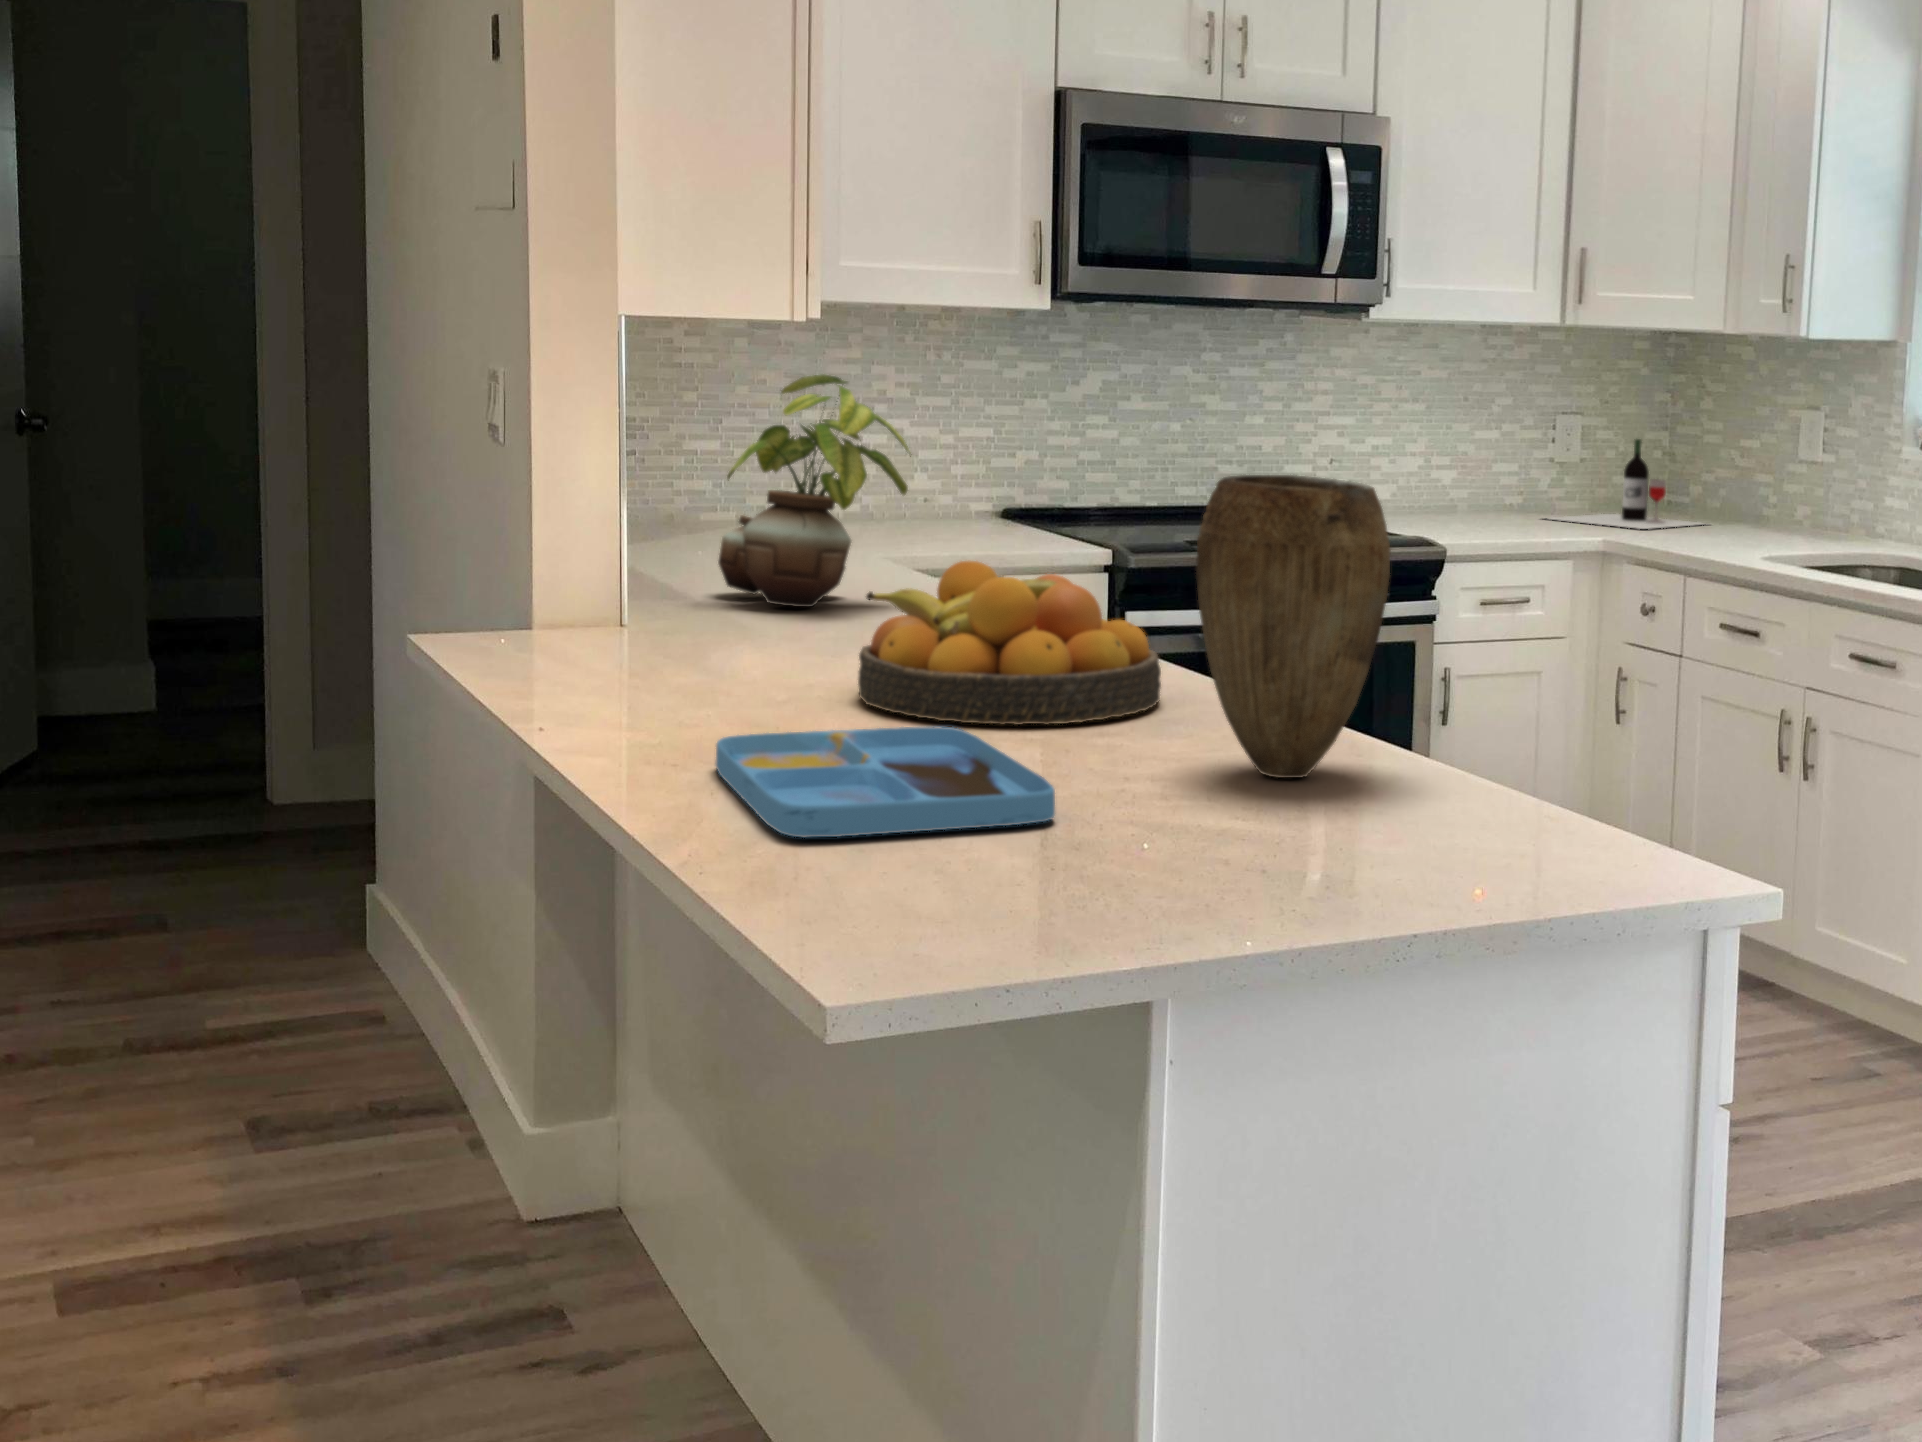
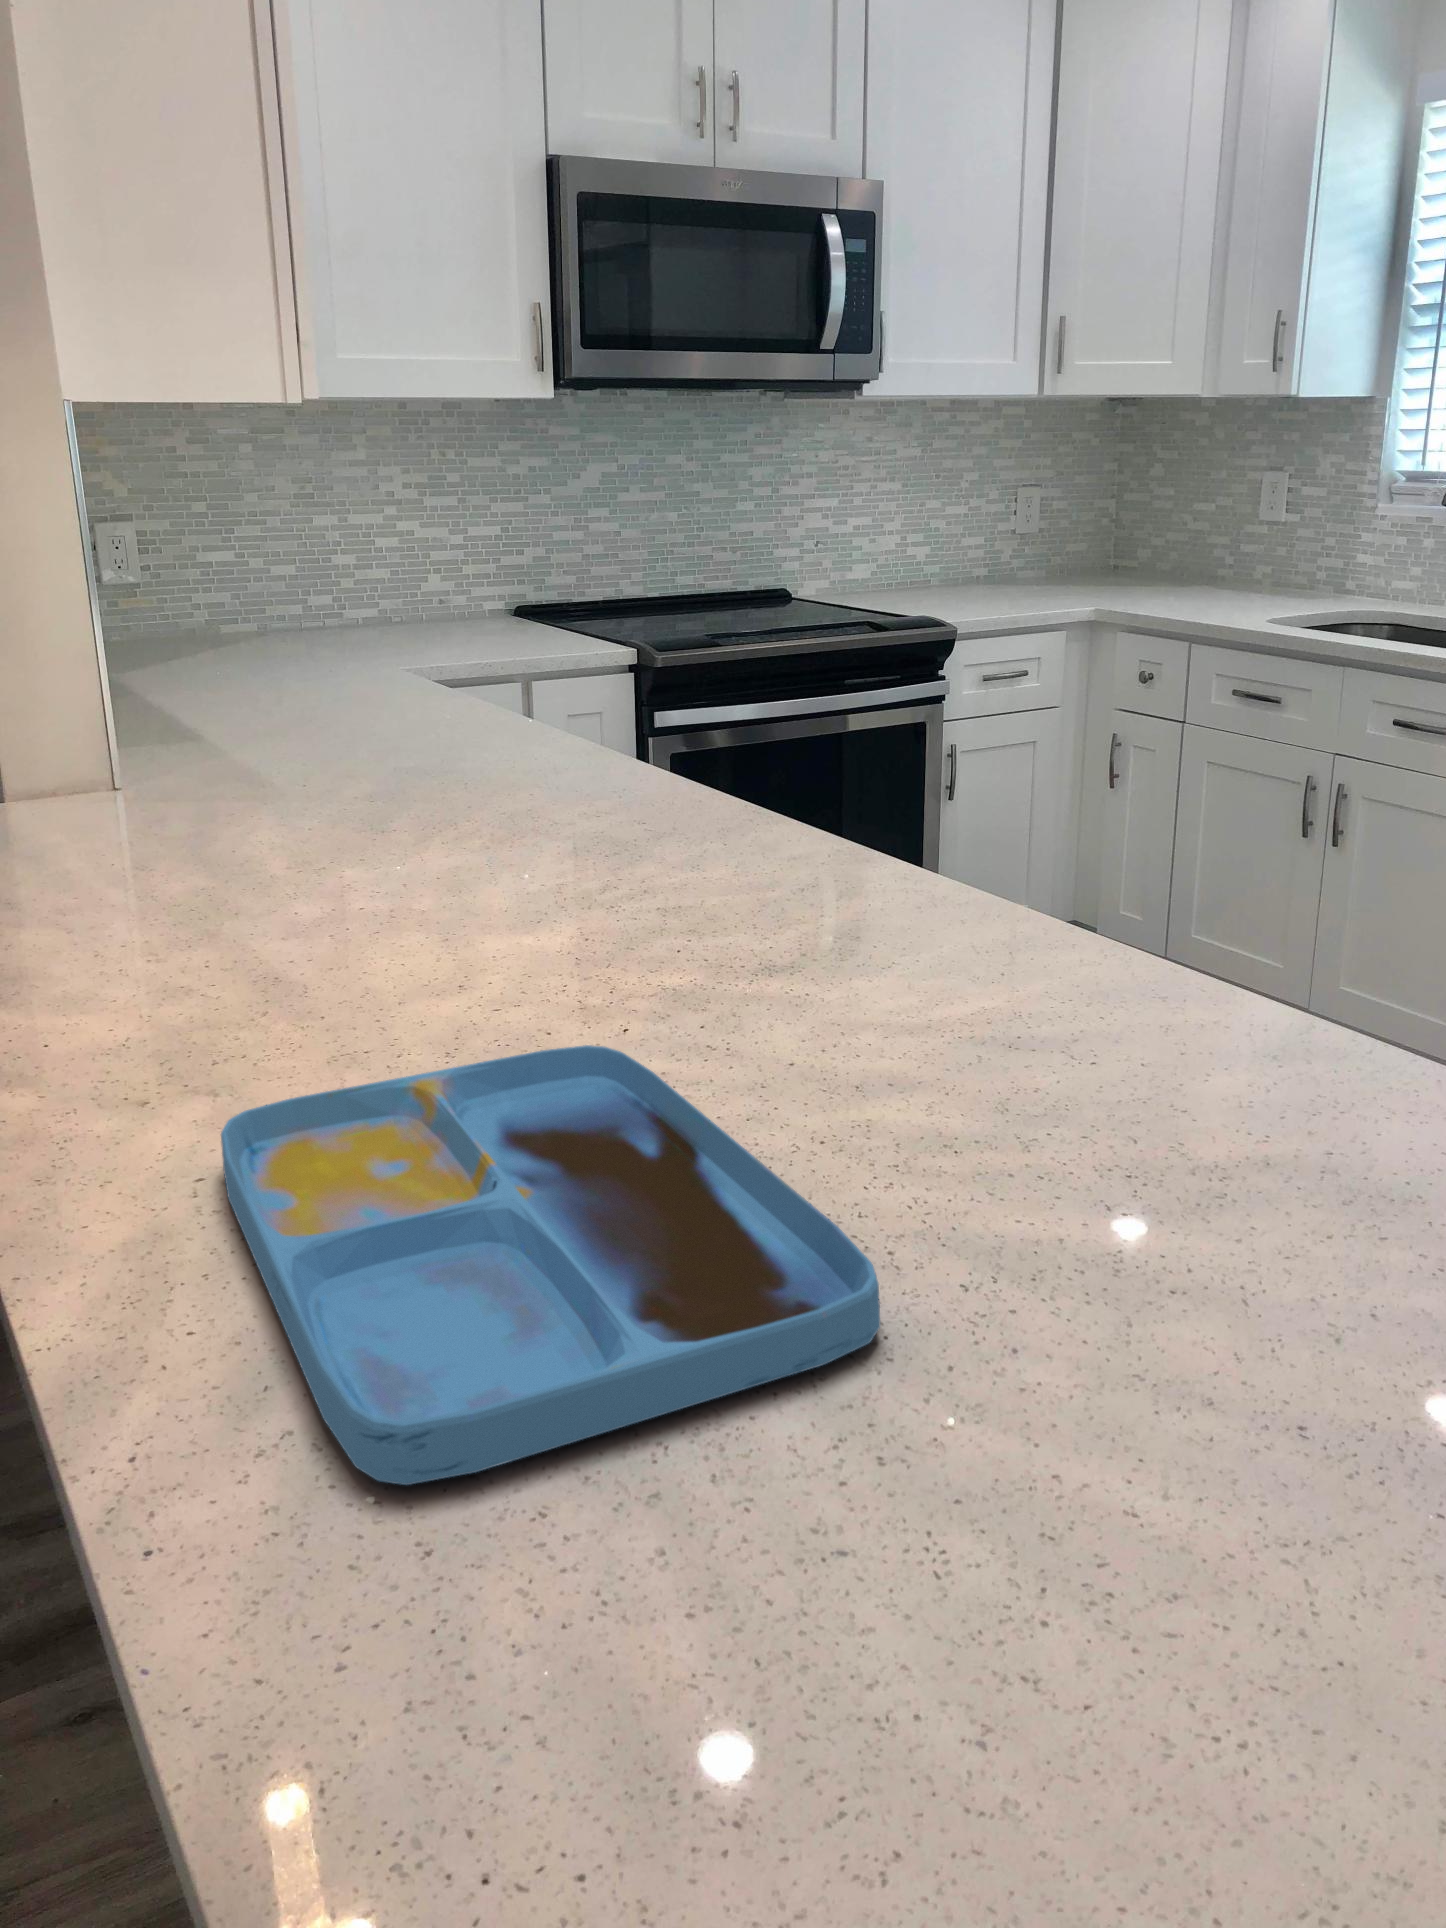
potted plant: present [718,374,911,607] -> none [226,477,448,762]
wine bottle: present [1549,439,1701,529] -> none [1014,507,1179,596]
vase: present [1196,475,1391,778] -> none [1018,600,1368,1119]
fruit bowl: present [858,561,1161,725] -> none [425,732,849,996]

